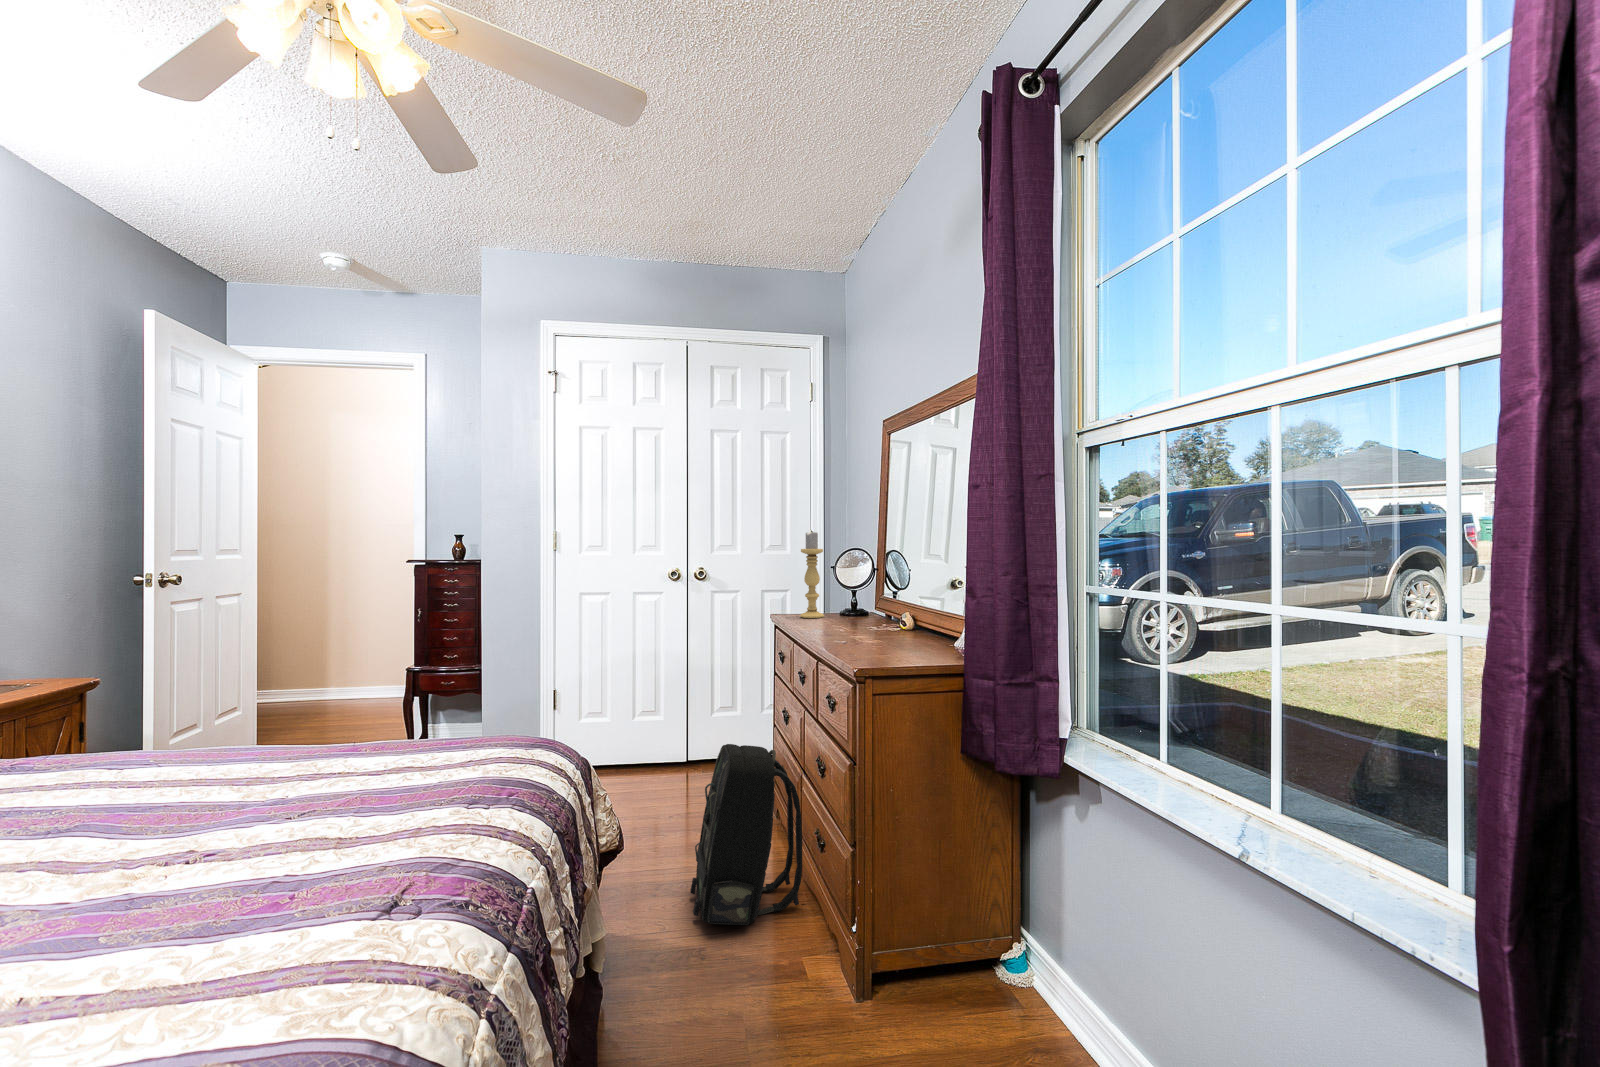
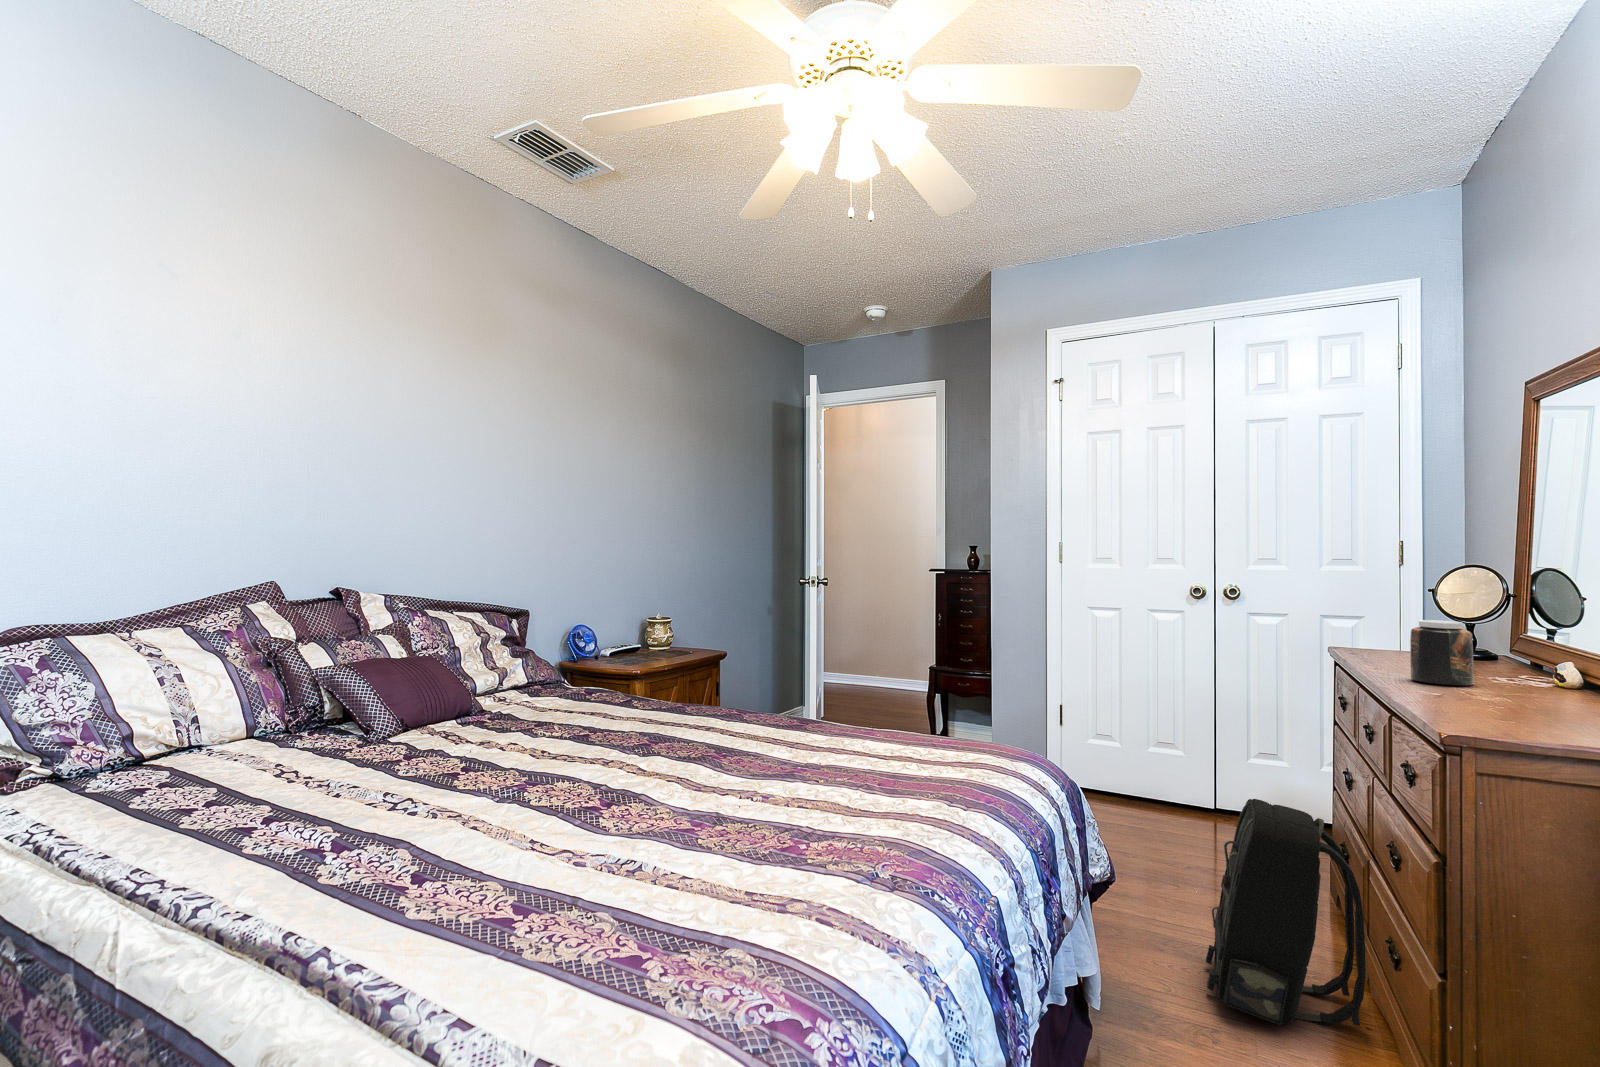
candle holder: present [800,531,824,618] -> none [1374,542,1413,658]
jar: none [828,587,863,634] -> present [1410,620,1473,686]

